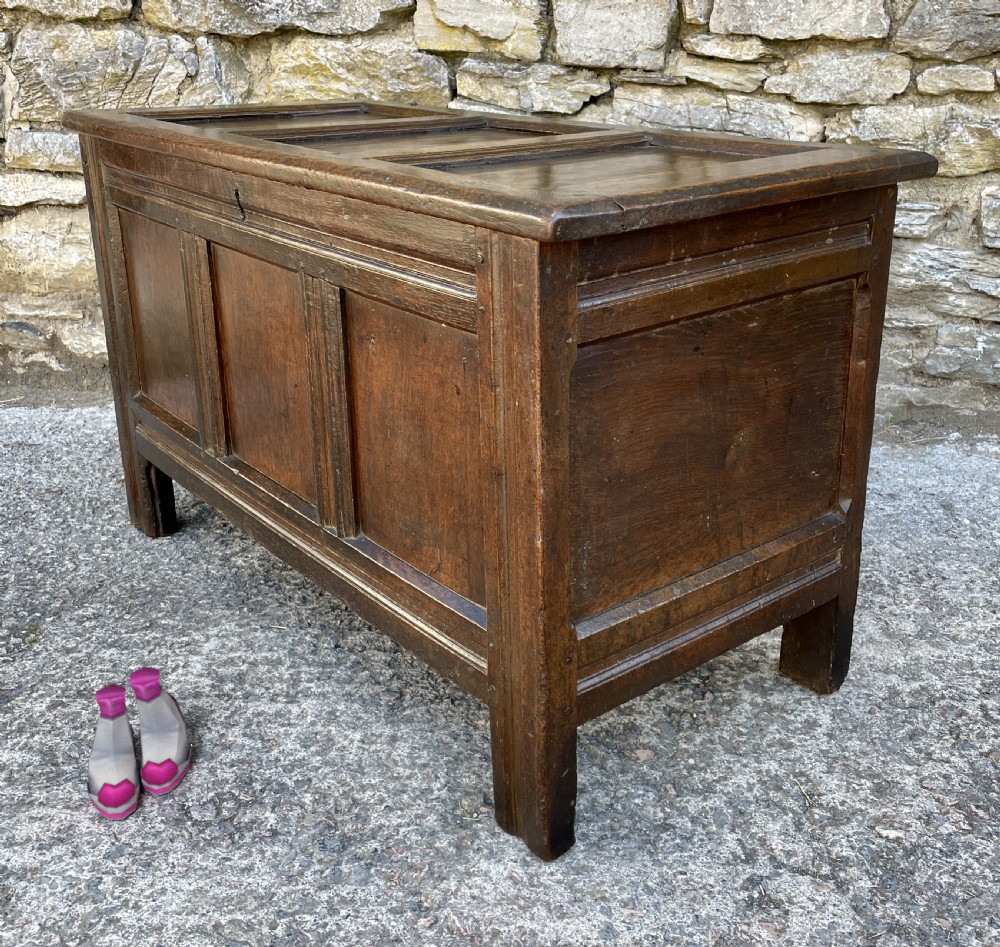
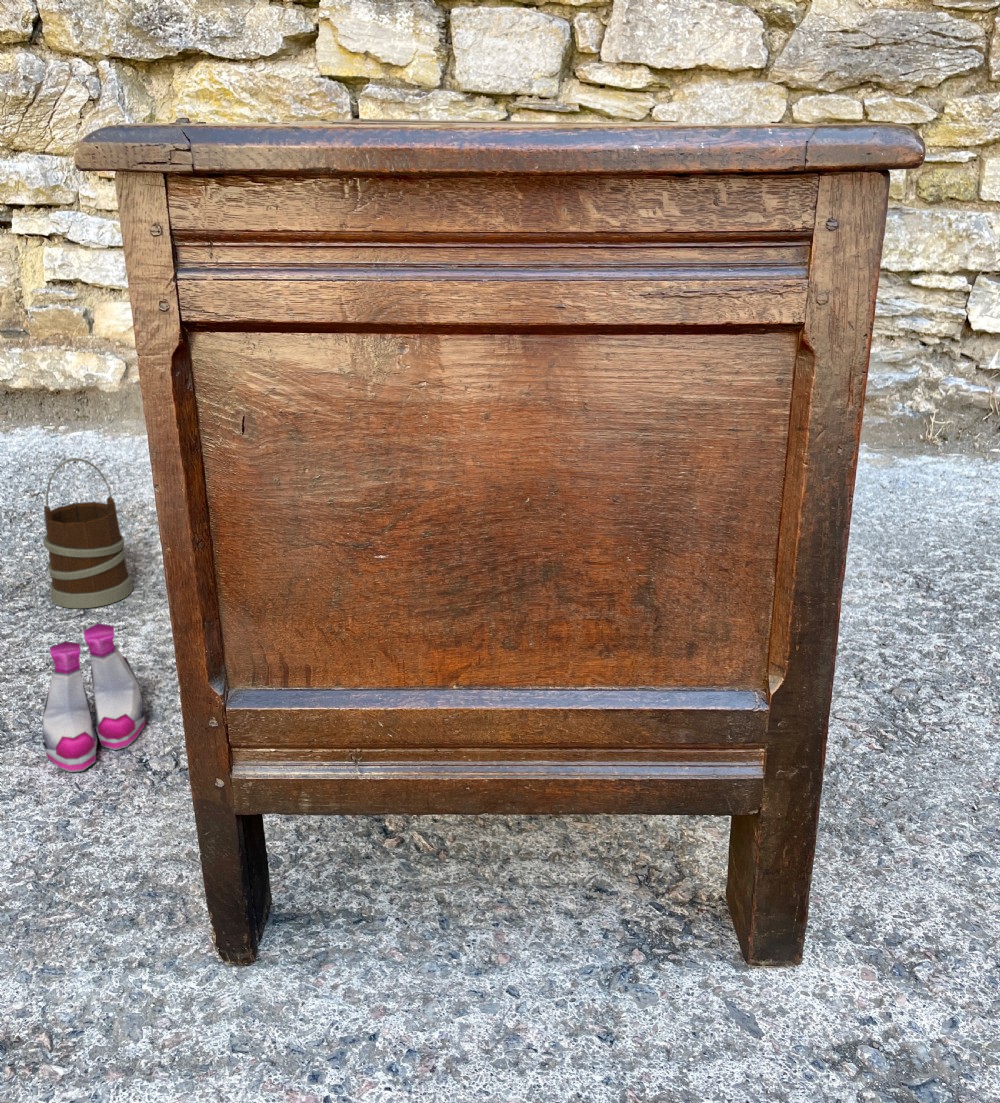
wooden bucket: none [113,470,201,619] -> present [44,458,133,608]

